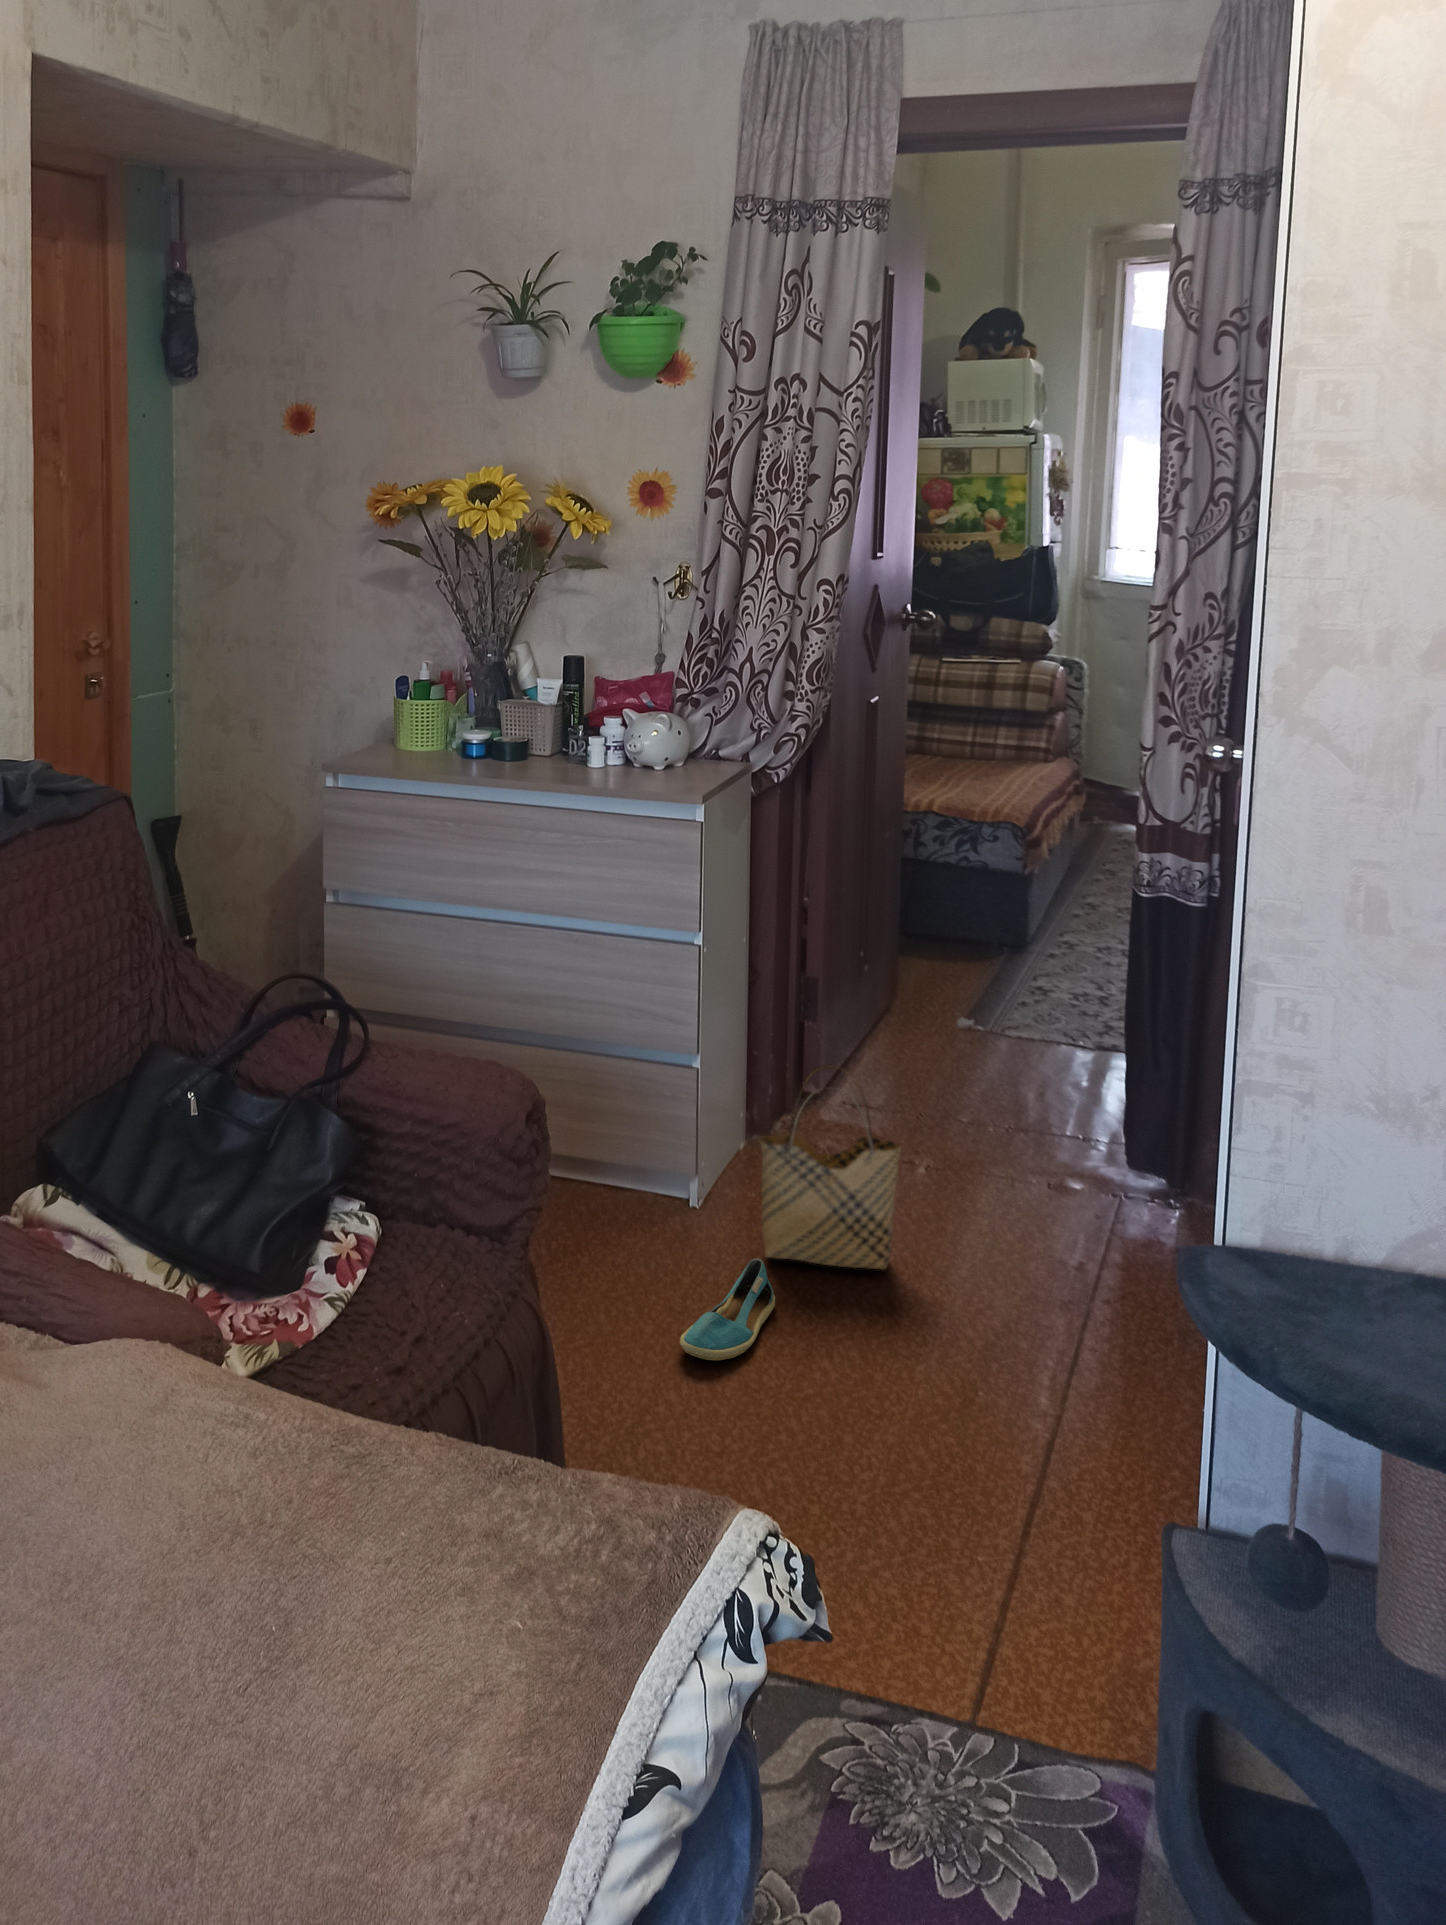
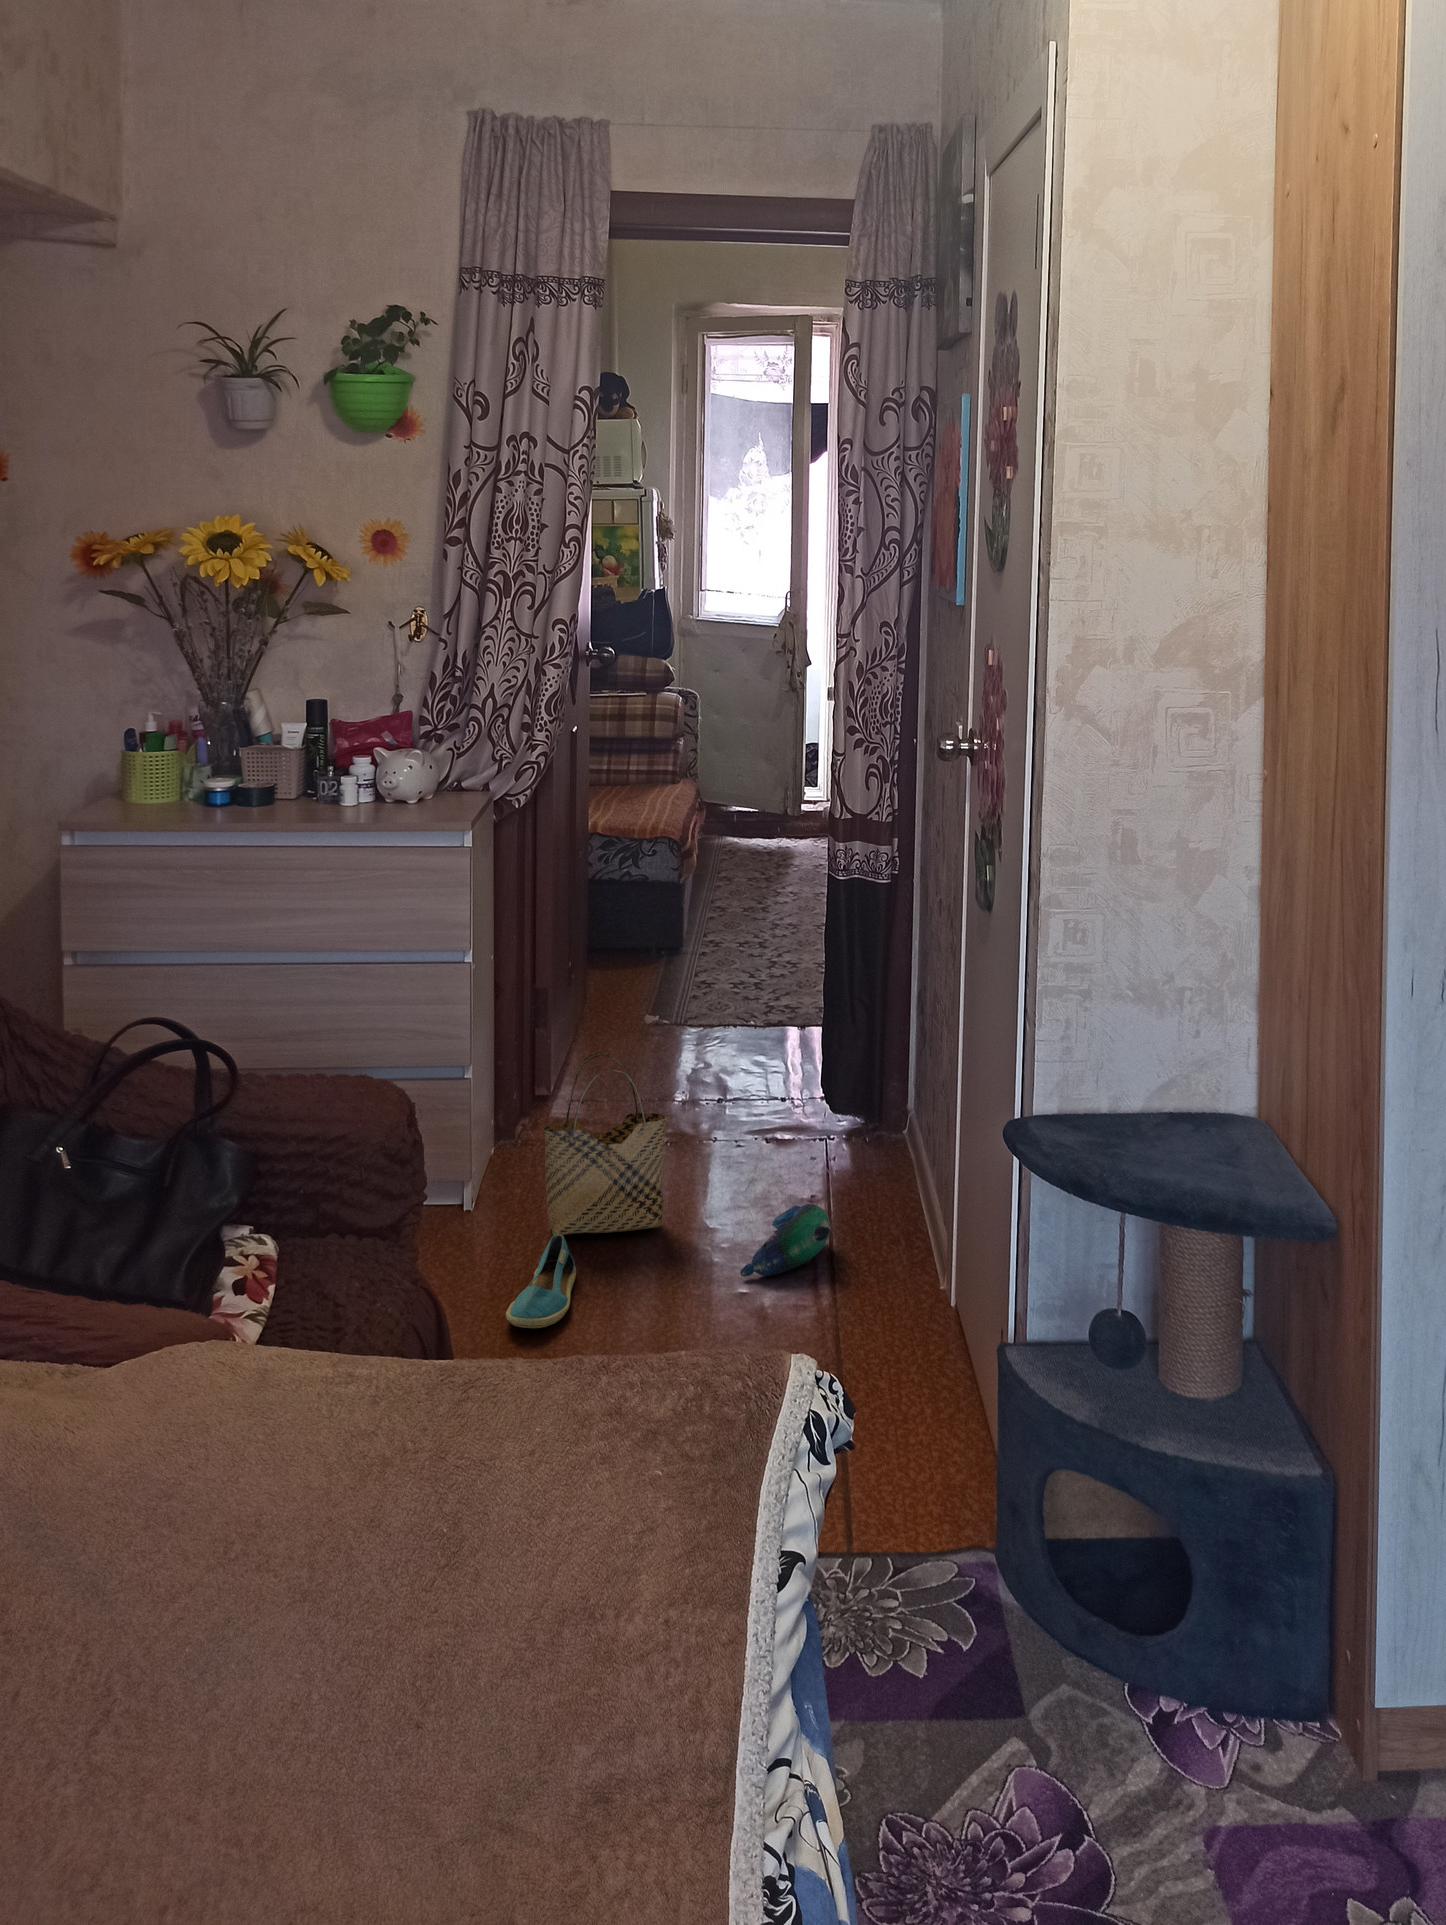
plush toy: none [959,1274,1080,1355] -> present [740,1204,831,1277]

